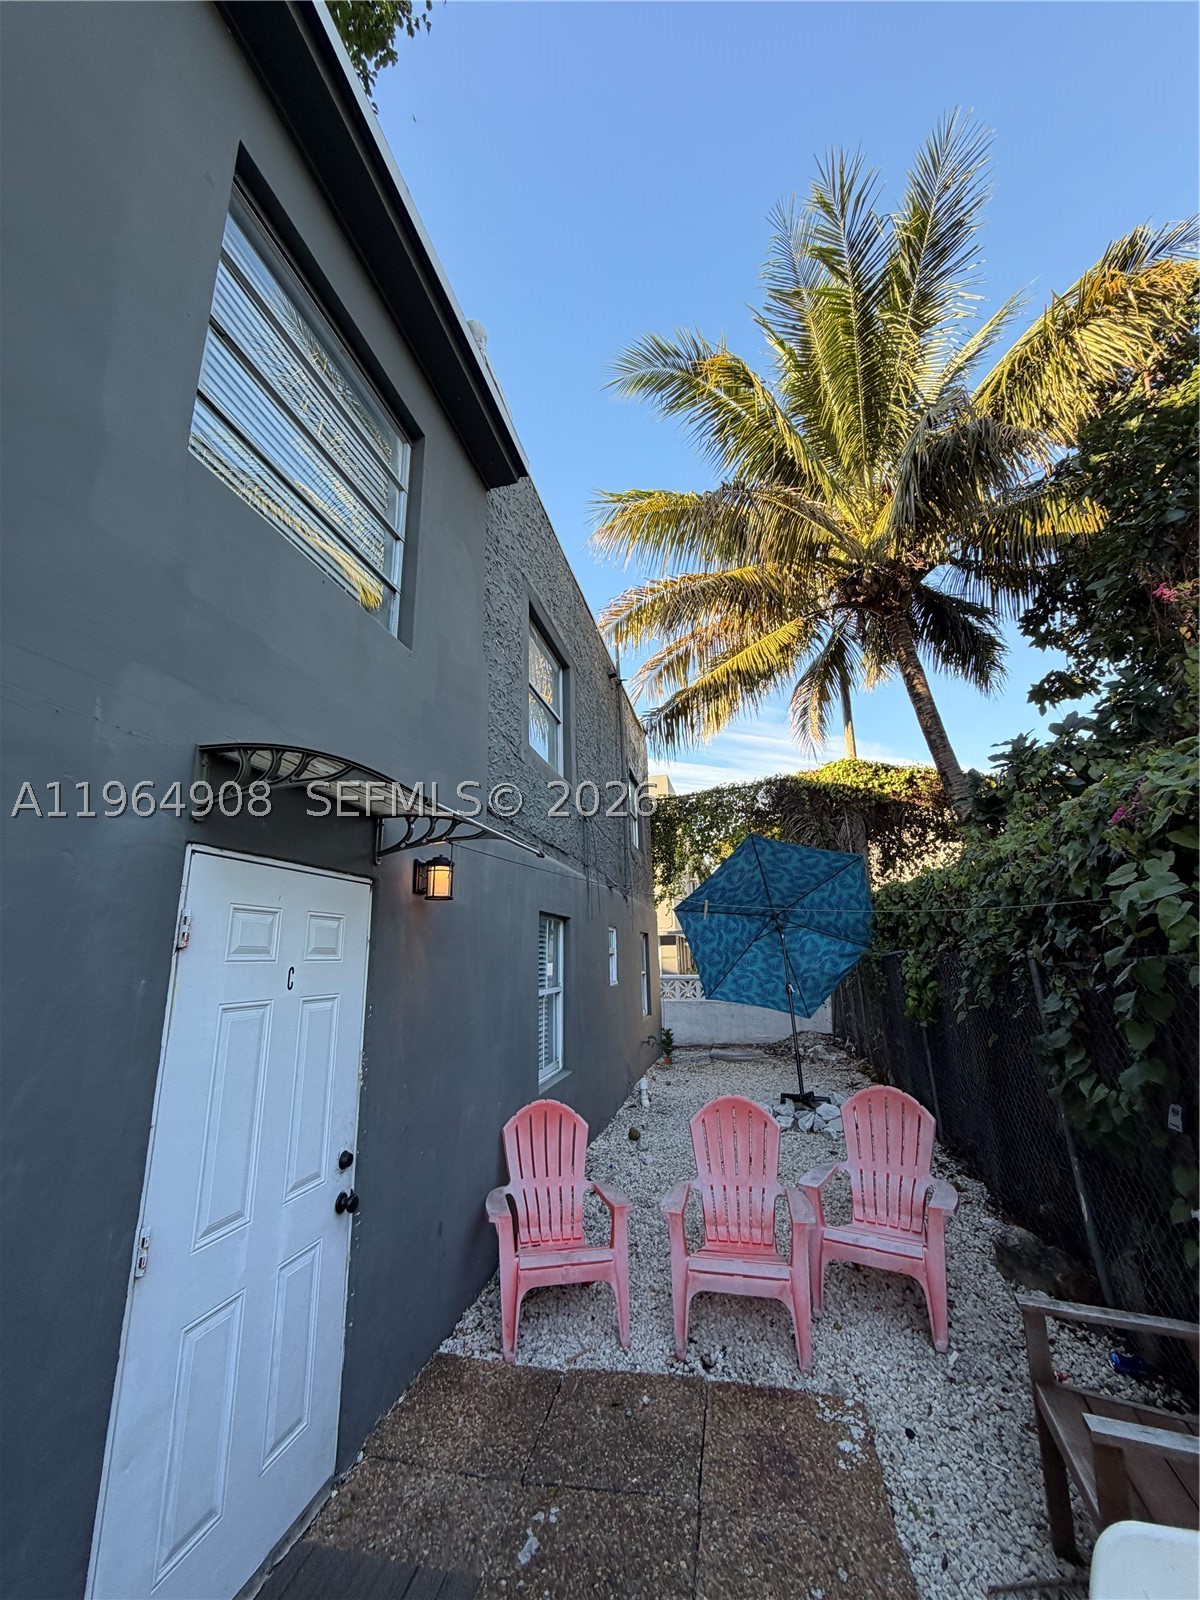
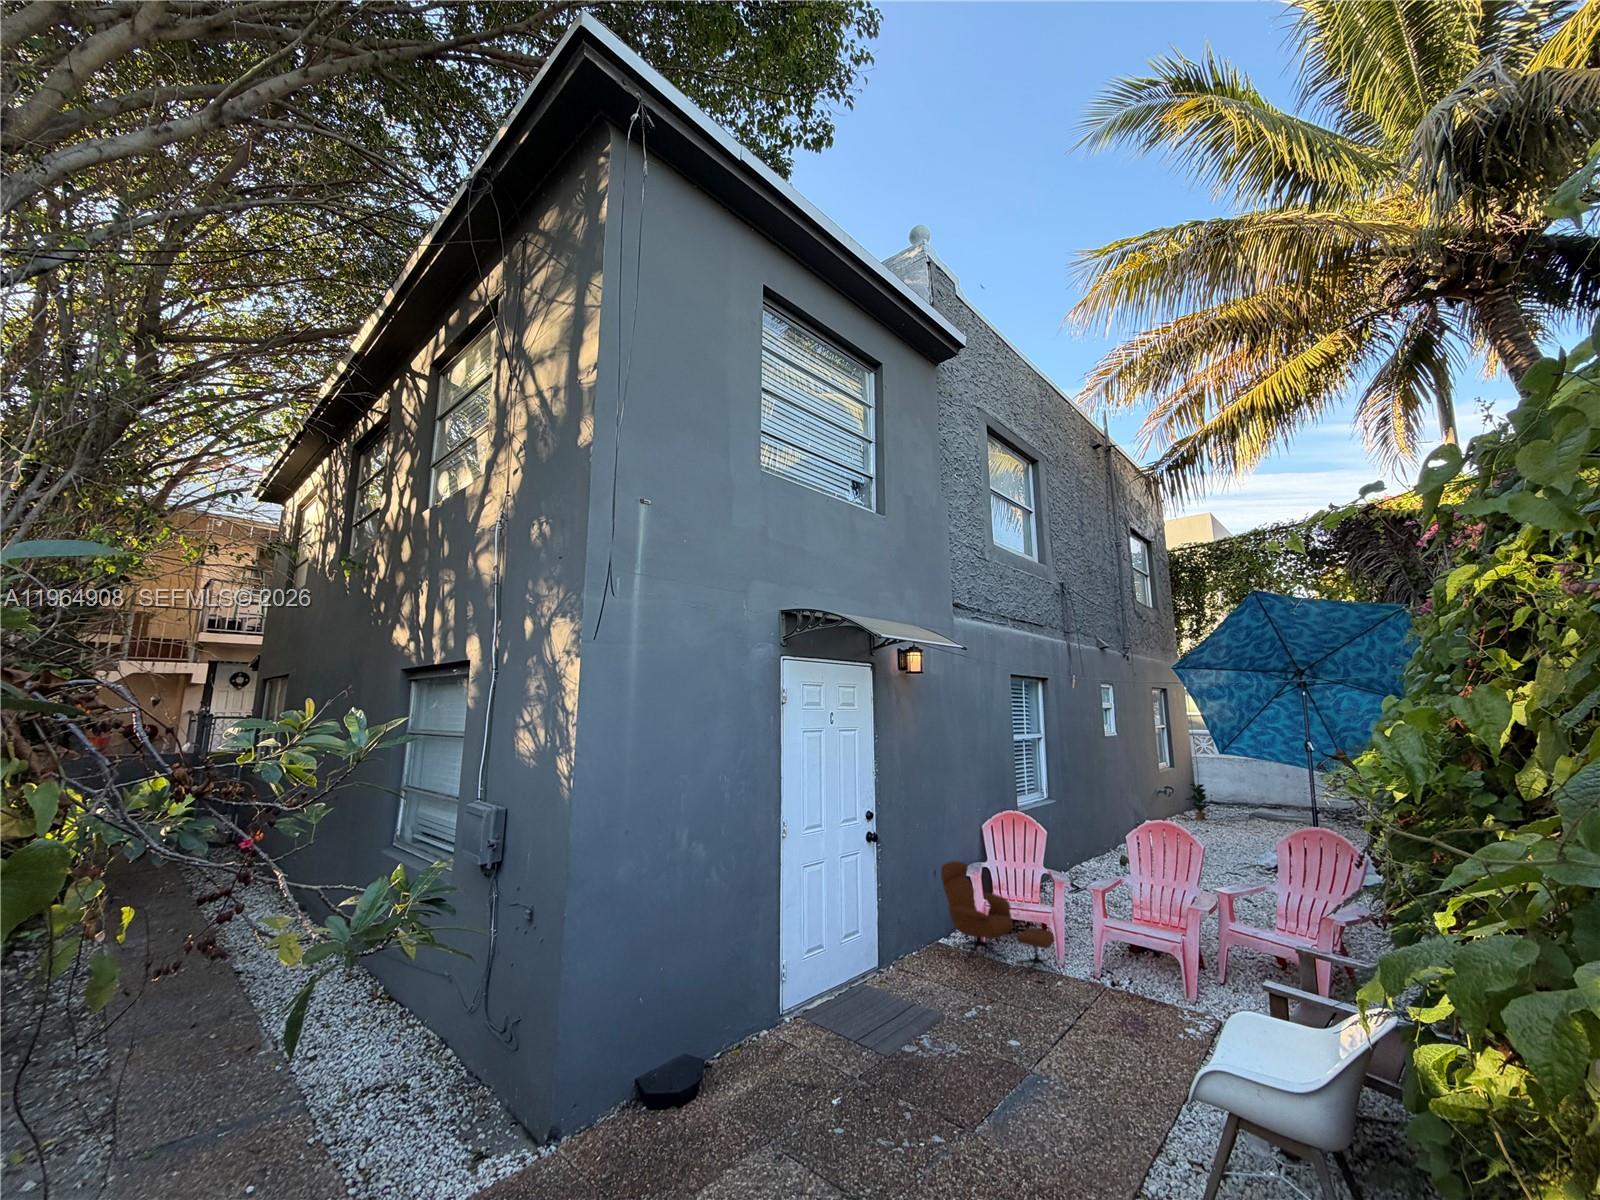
lounge chair: none [452,1194,633,1386] -> present [941,861,1057,973]

